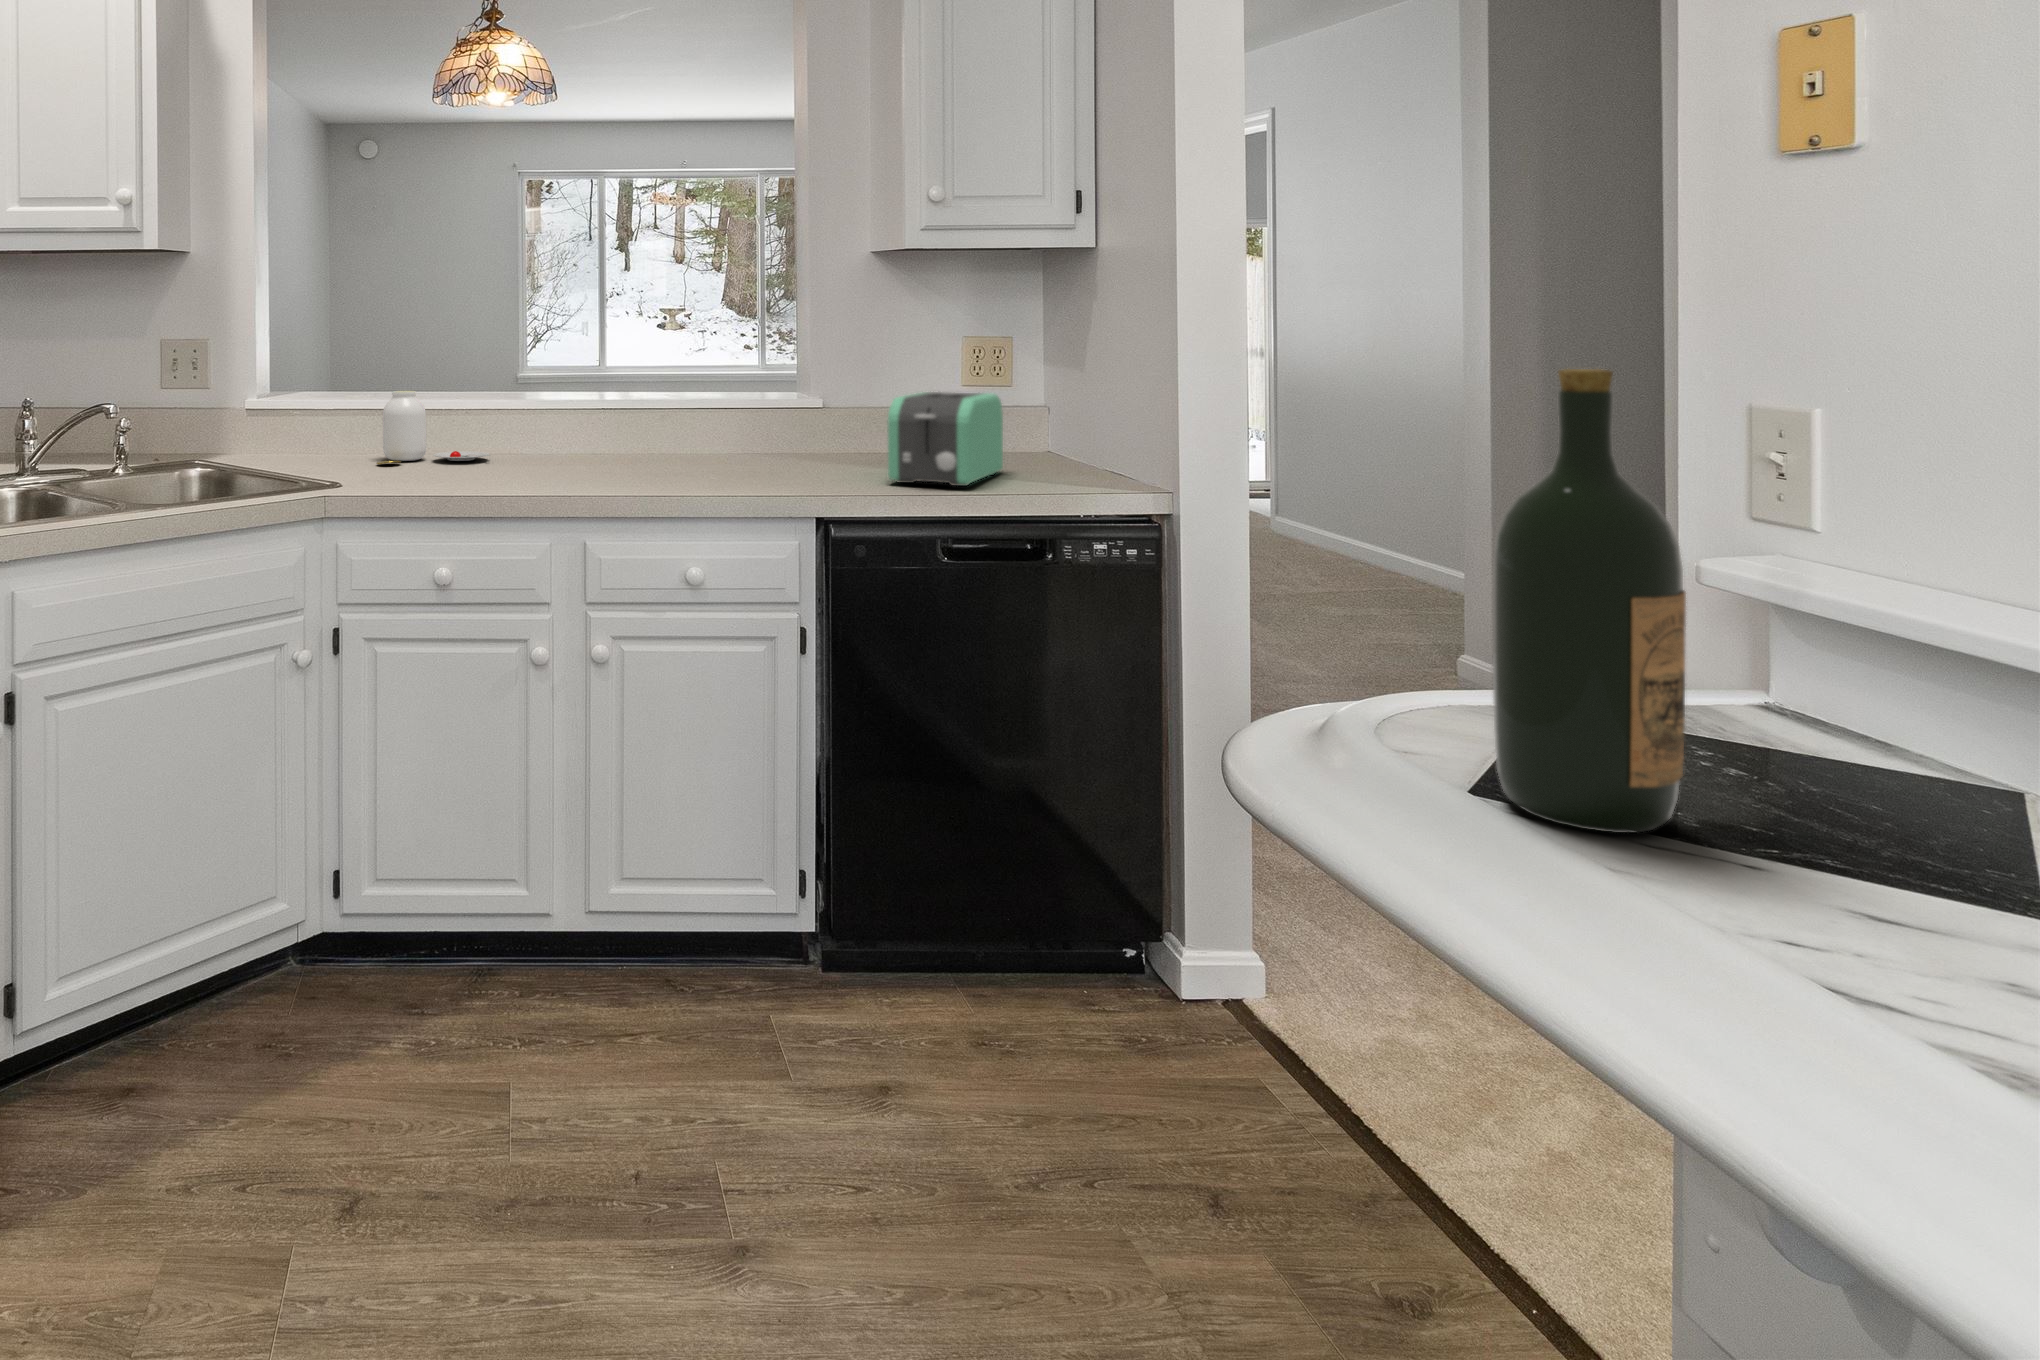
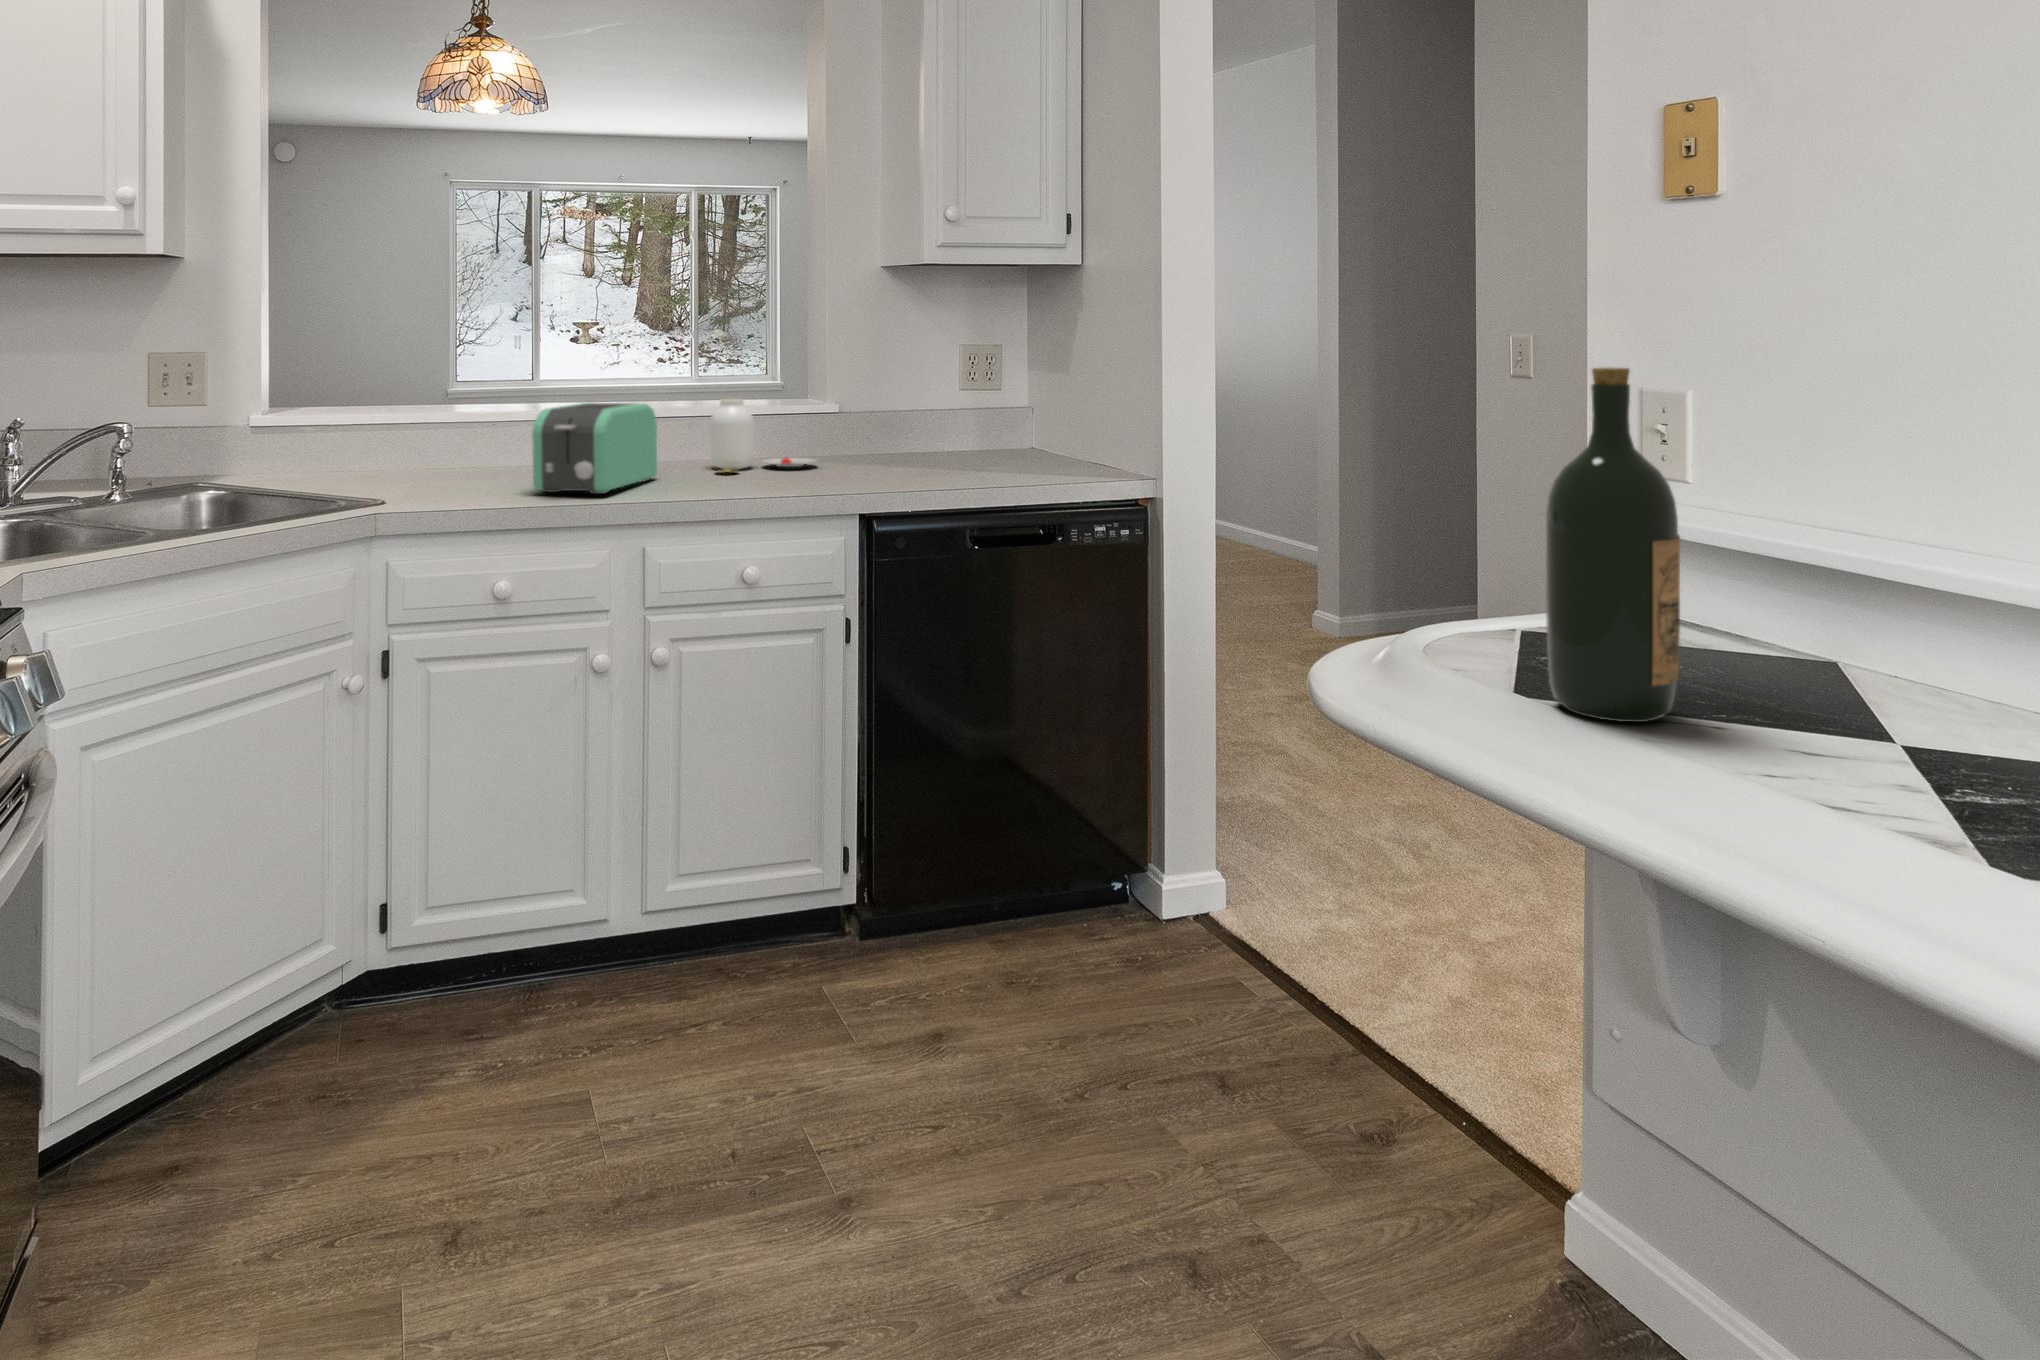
jar: present [376,391,490,464] -> present [710,399,816,473]
toaster: present [888,392,1003,486] -> present [532,403,657,494]

